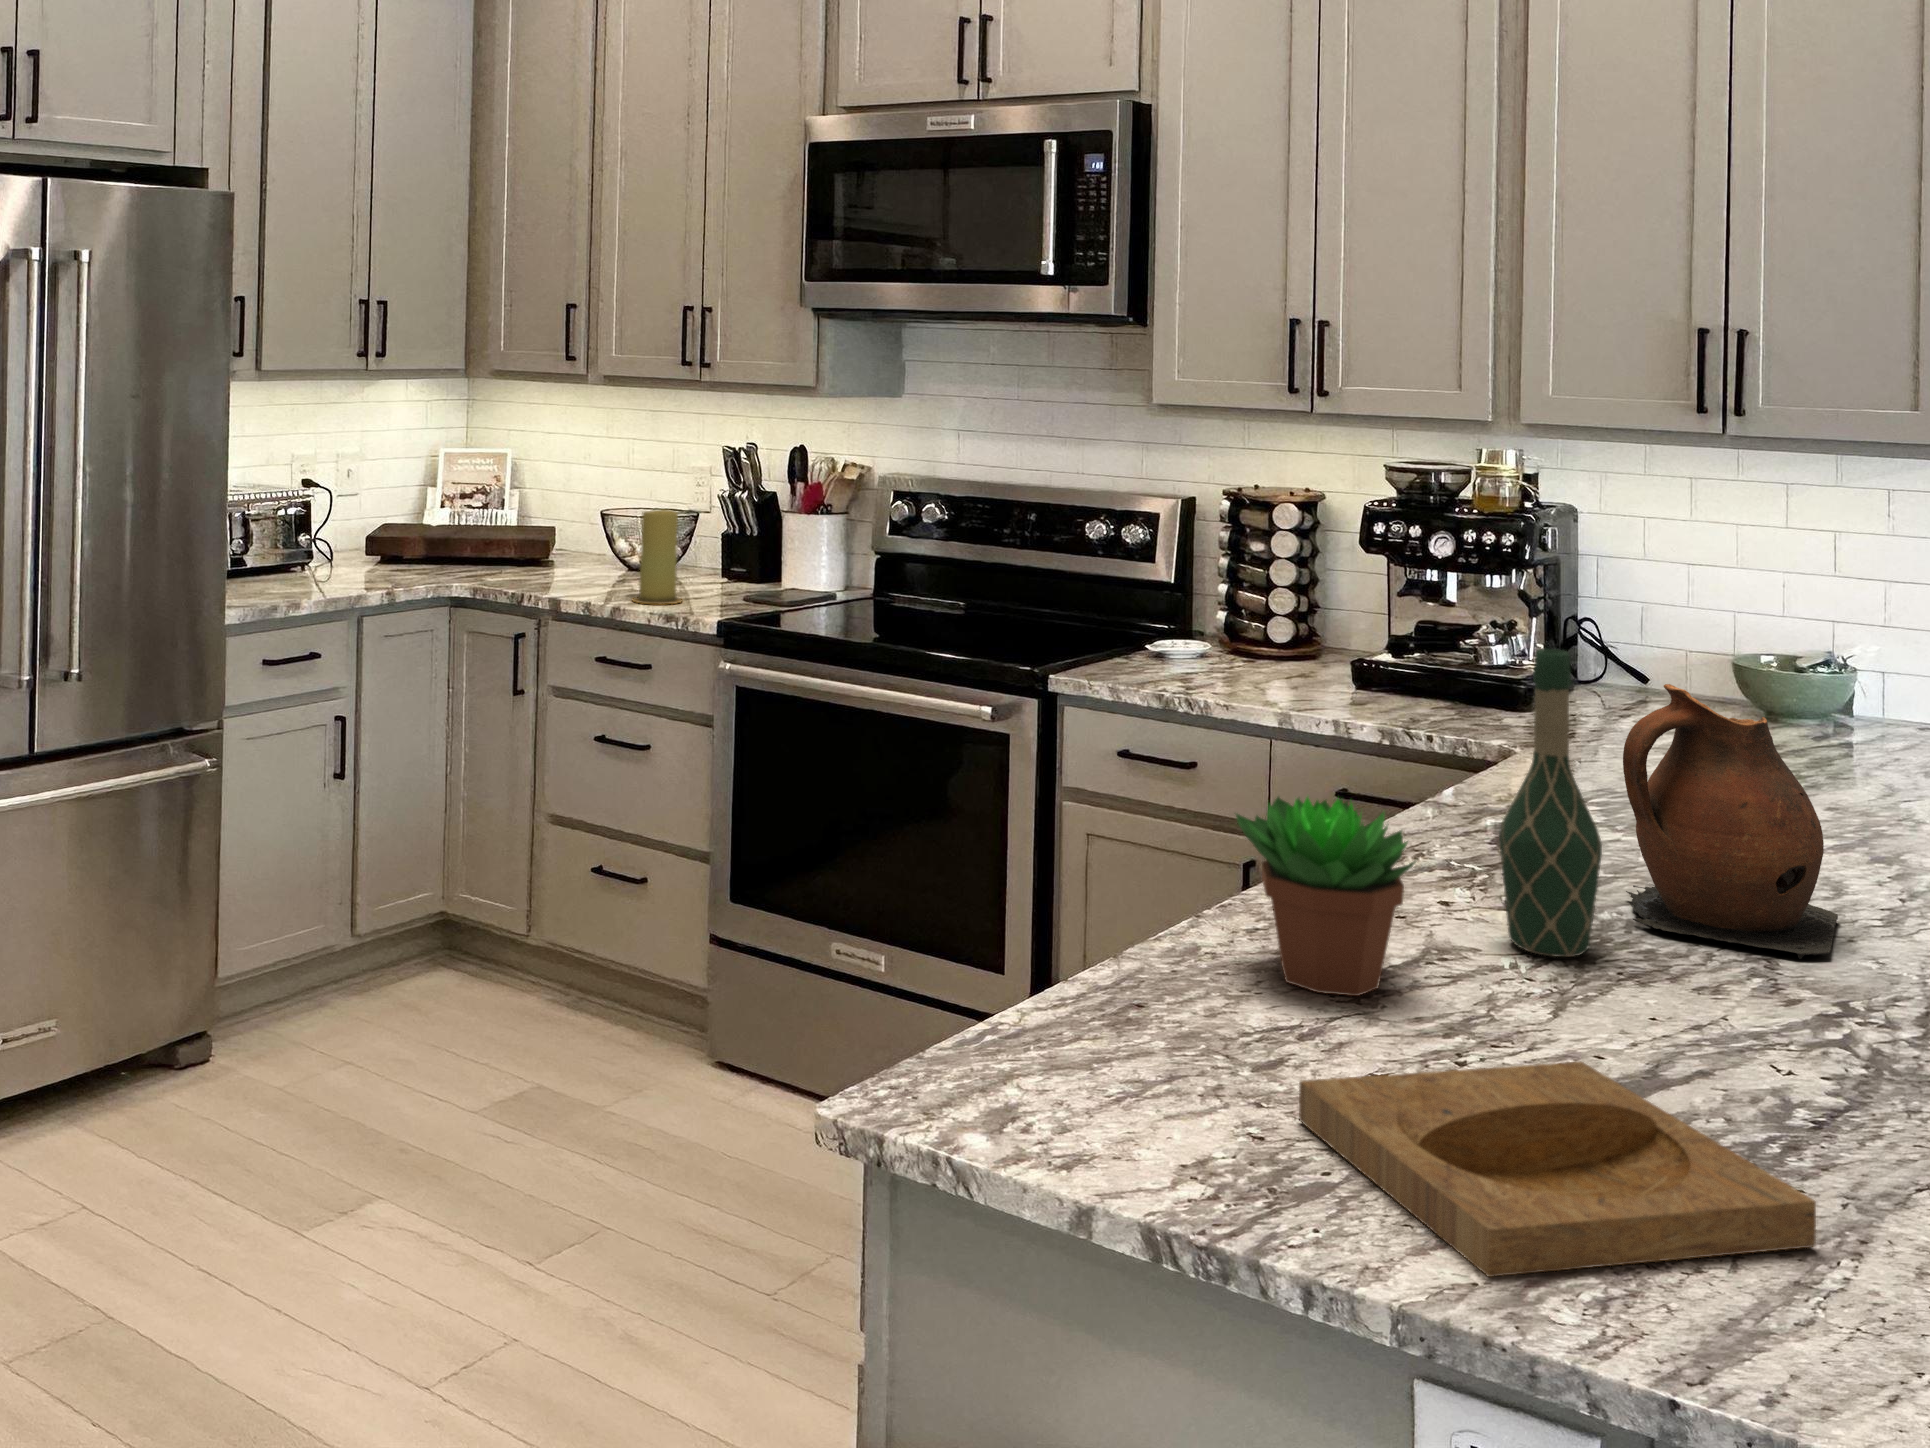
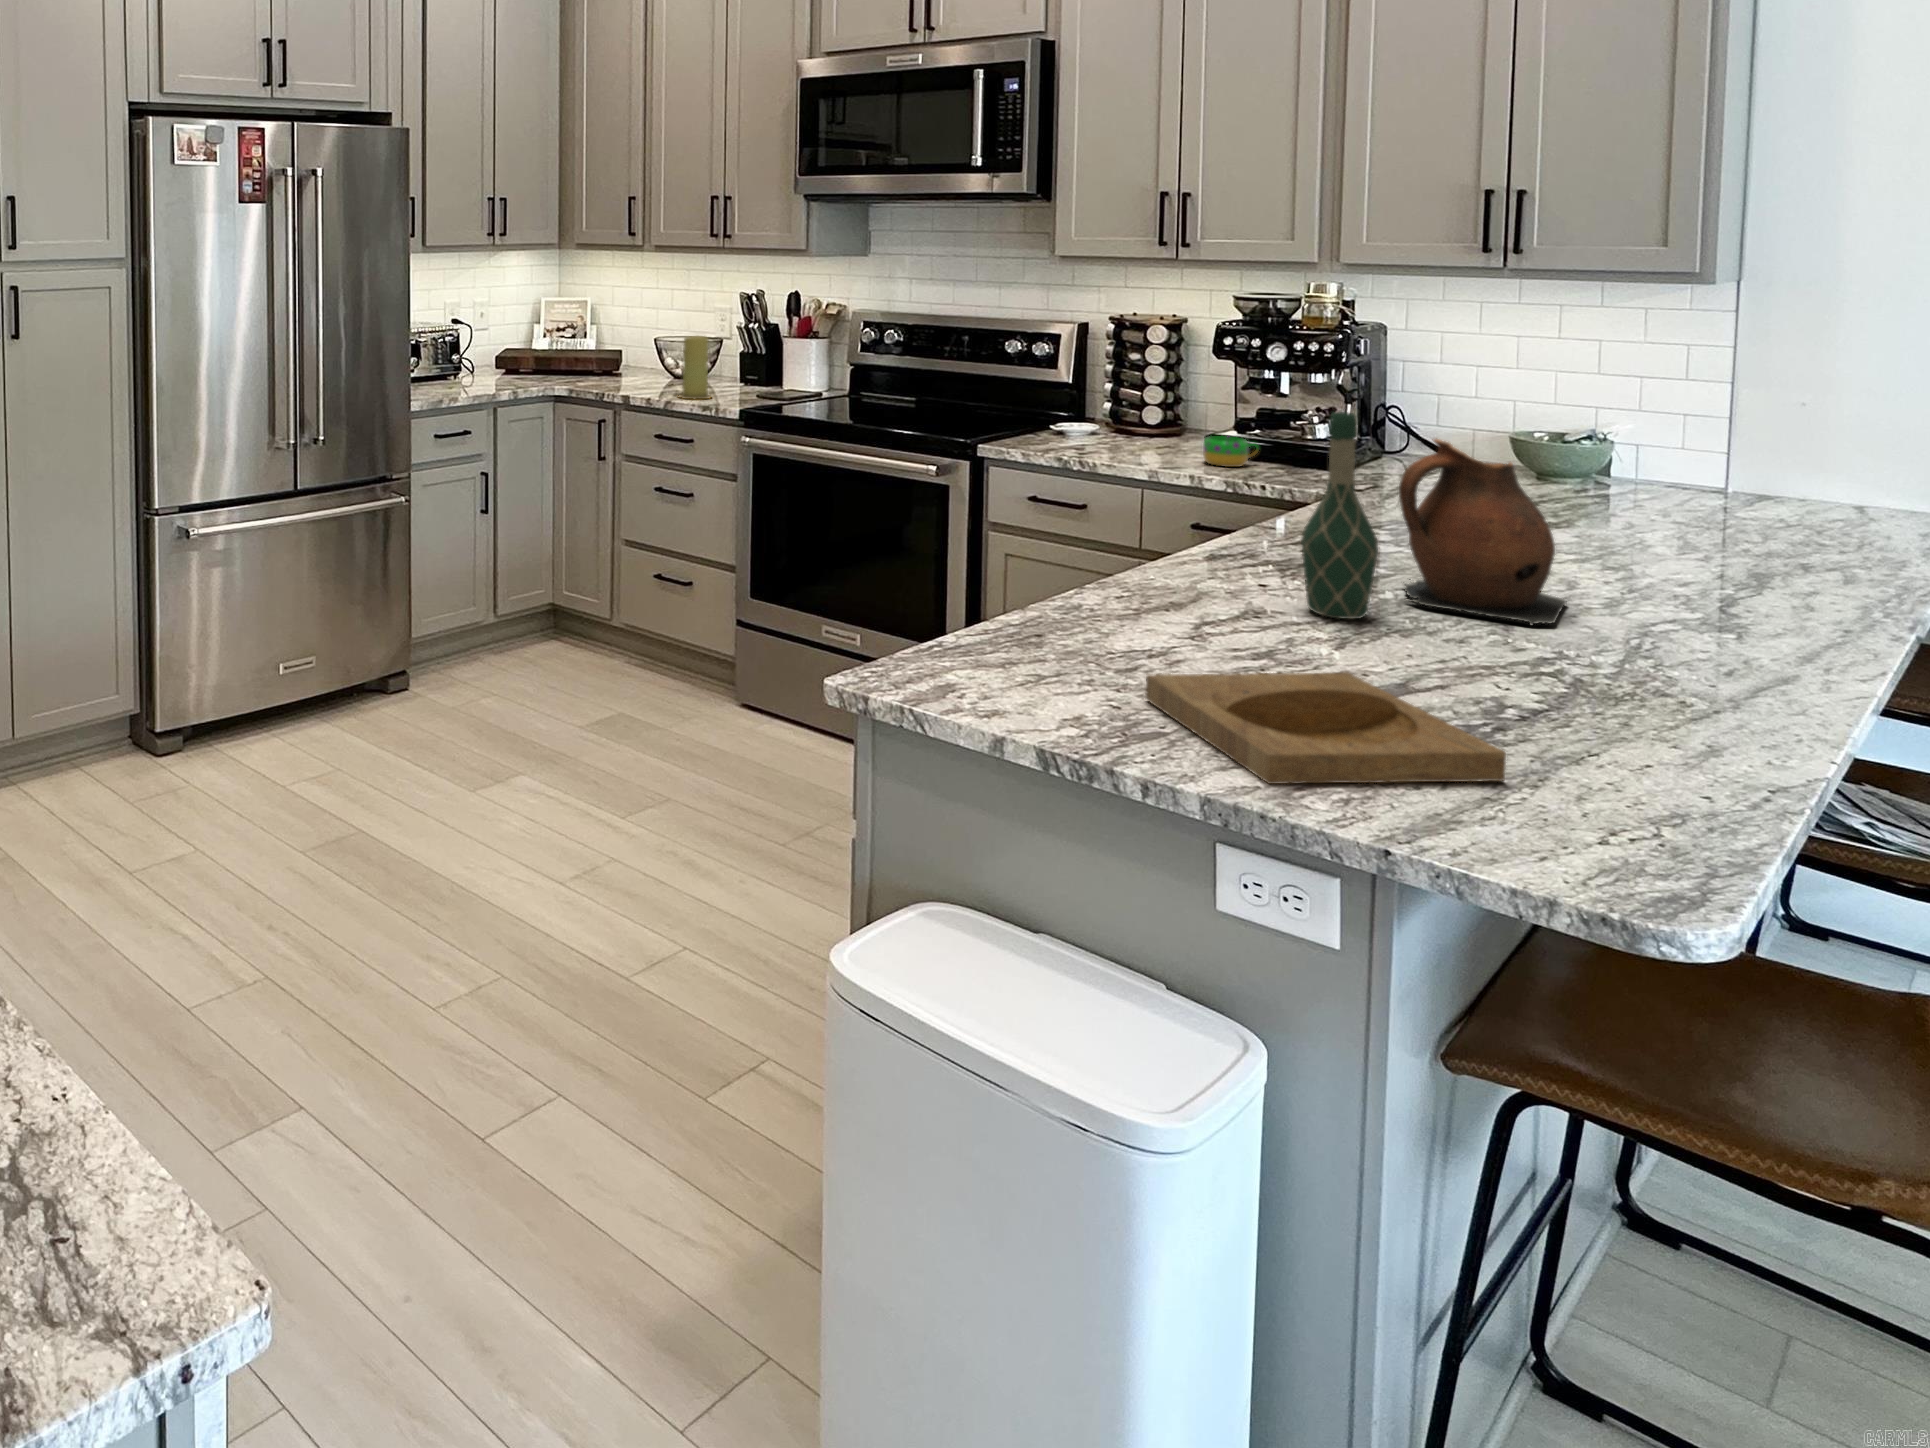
mug: none [1350,662,1422,706] -> present [1203,436,1259,467]
succulent plant: present [1236,797,1416,996] -> none [1106,506,1237,636]

